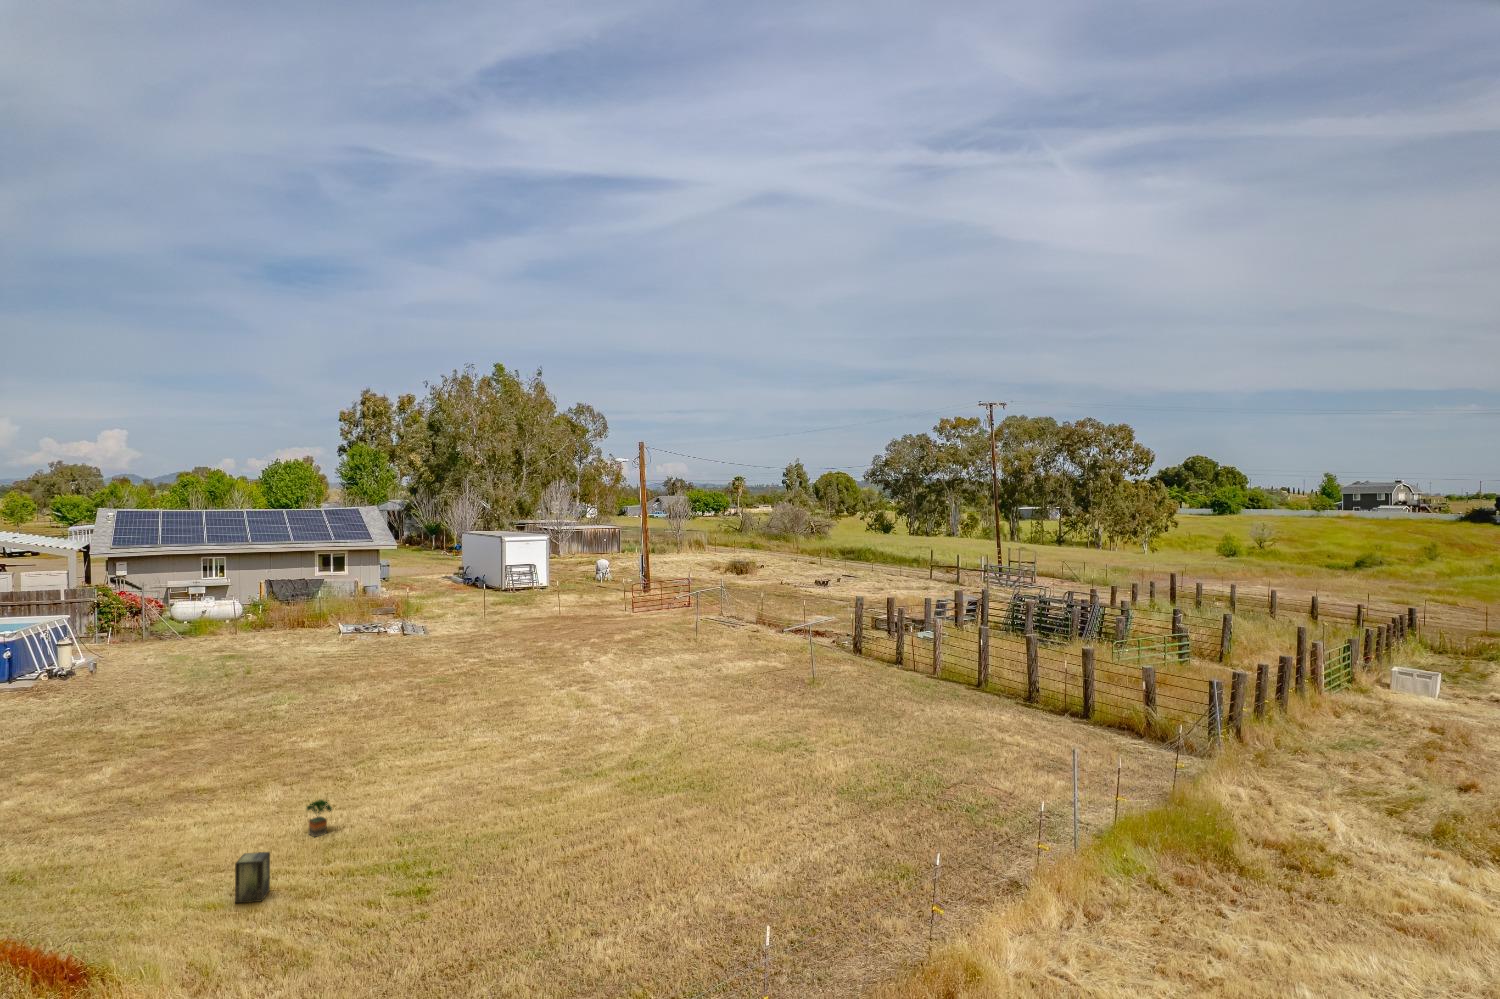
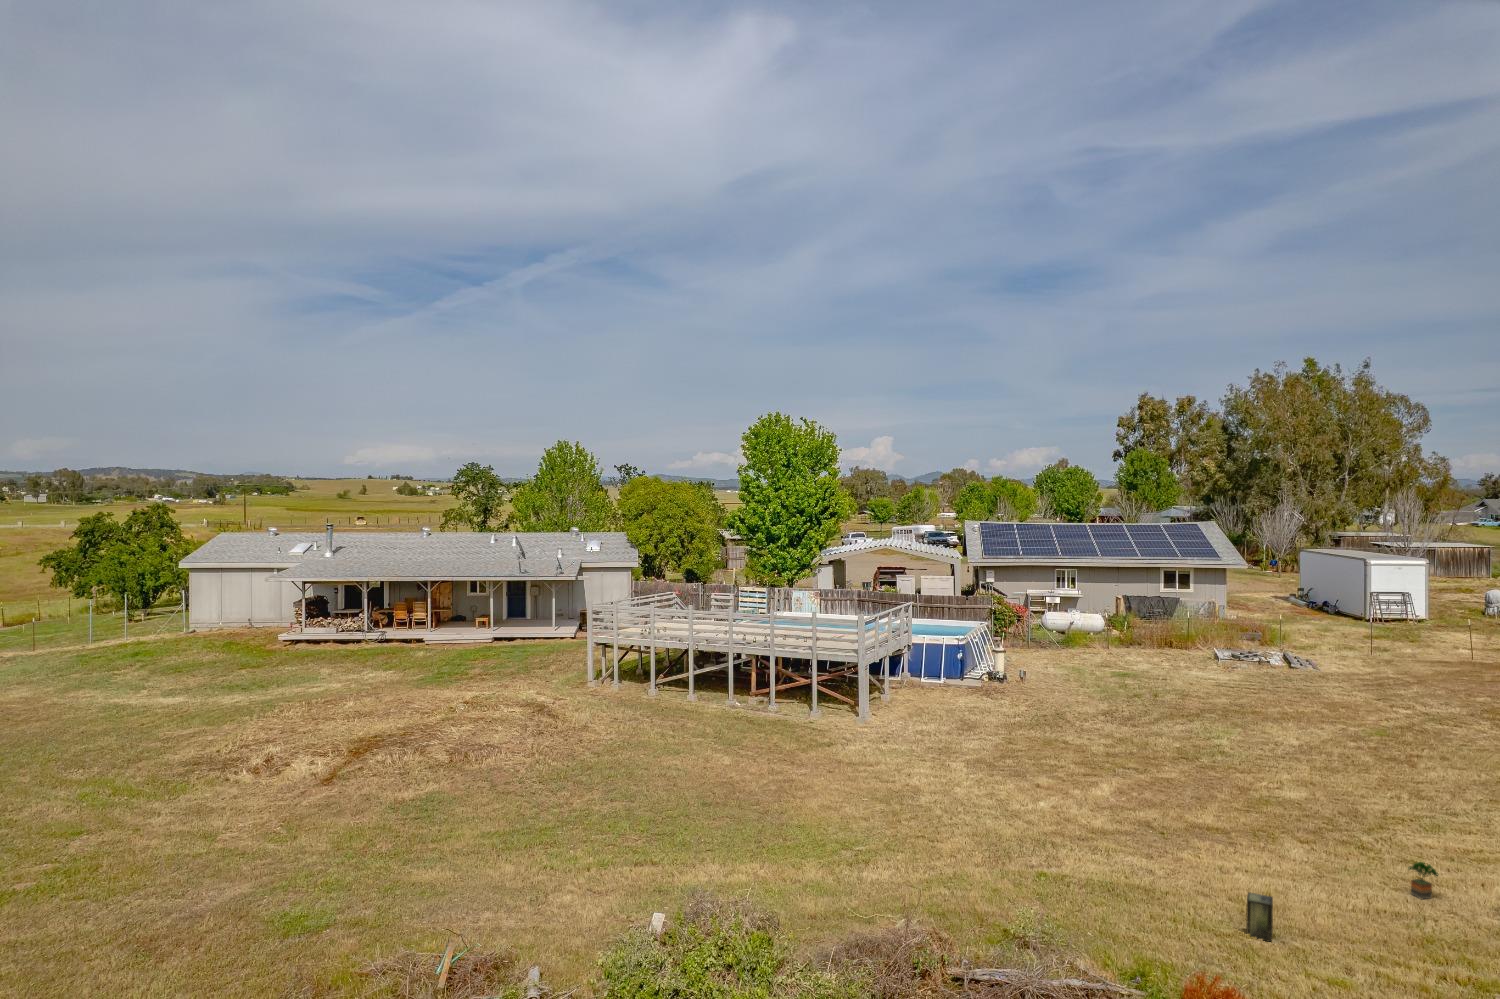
storage box: present [235,852,270,903] -> present [1246,892,1273,942]

